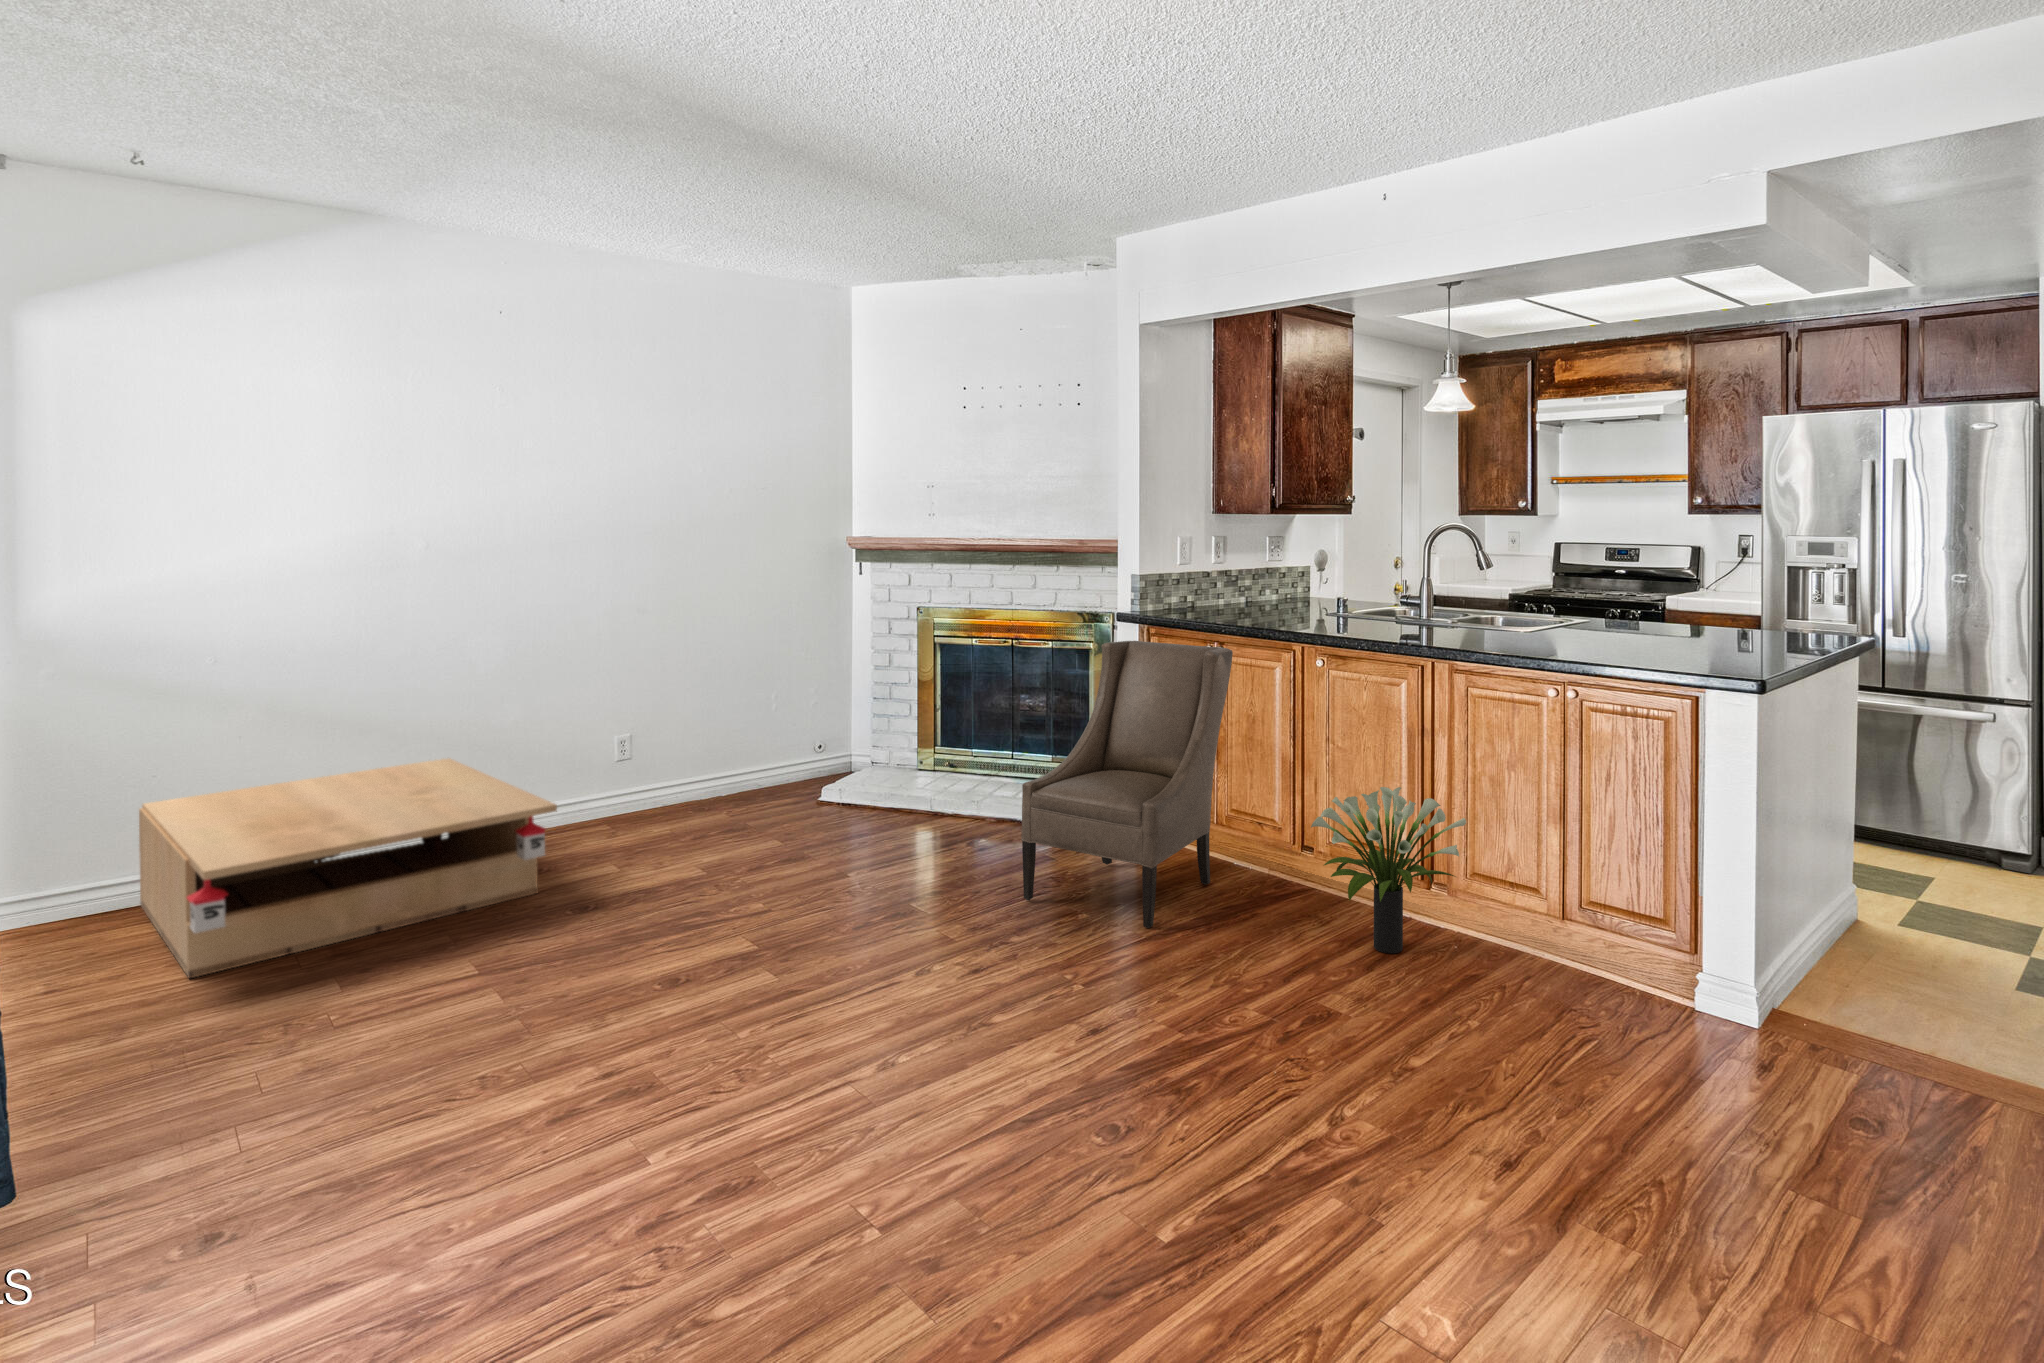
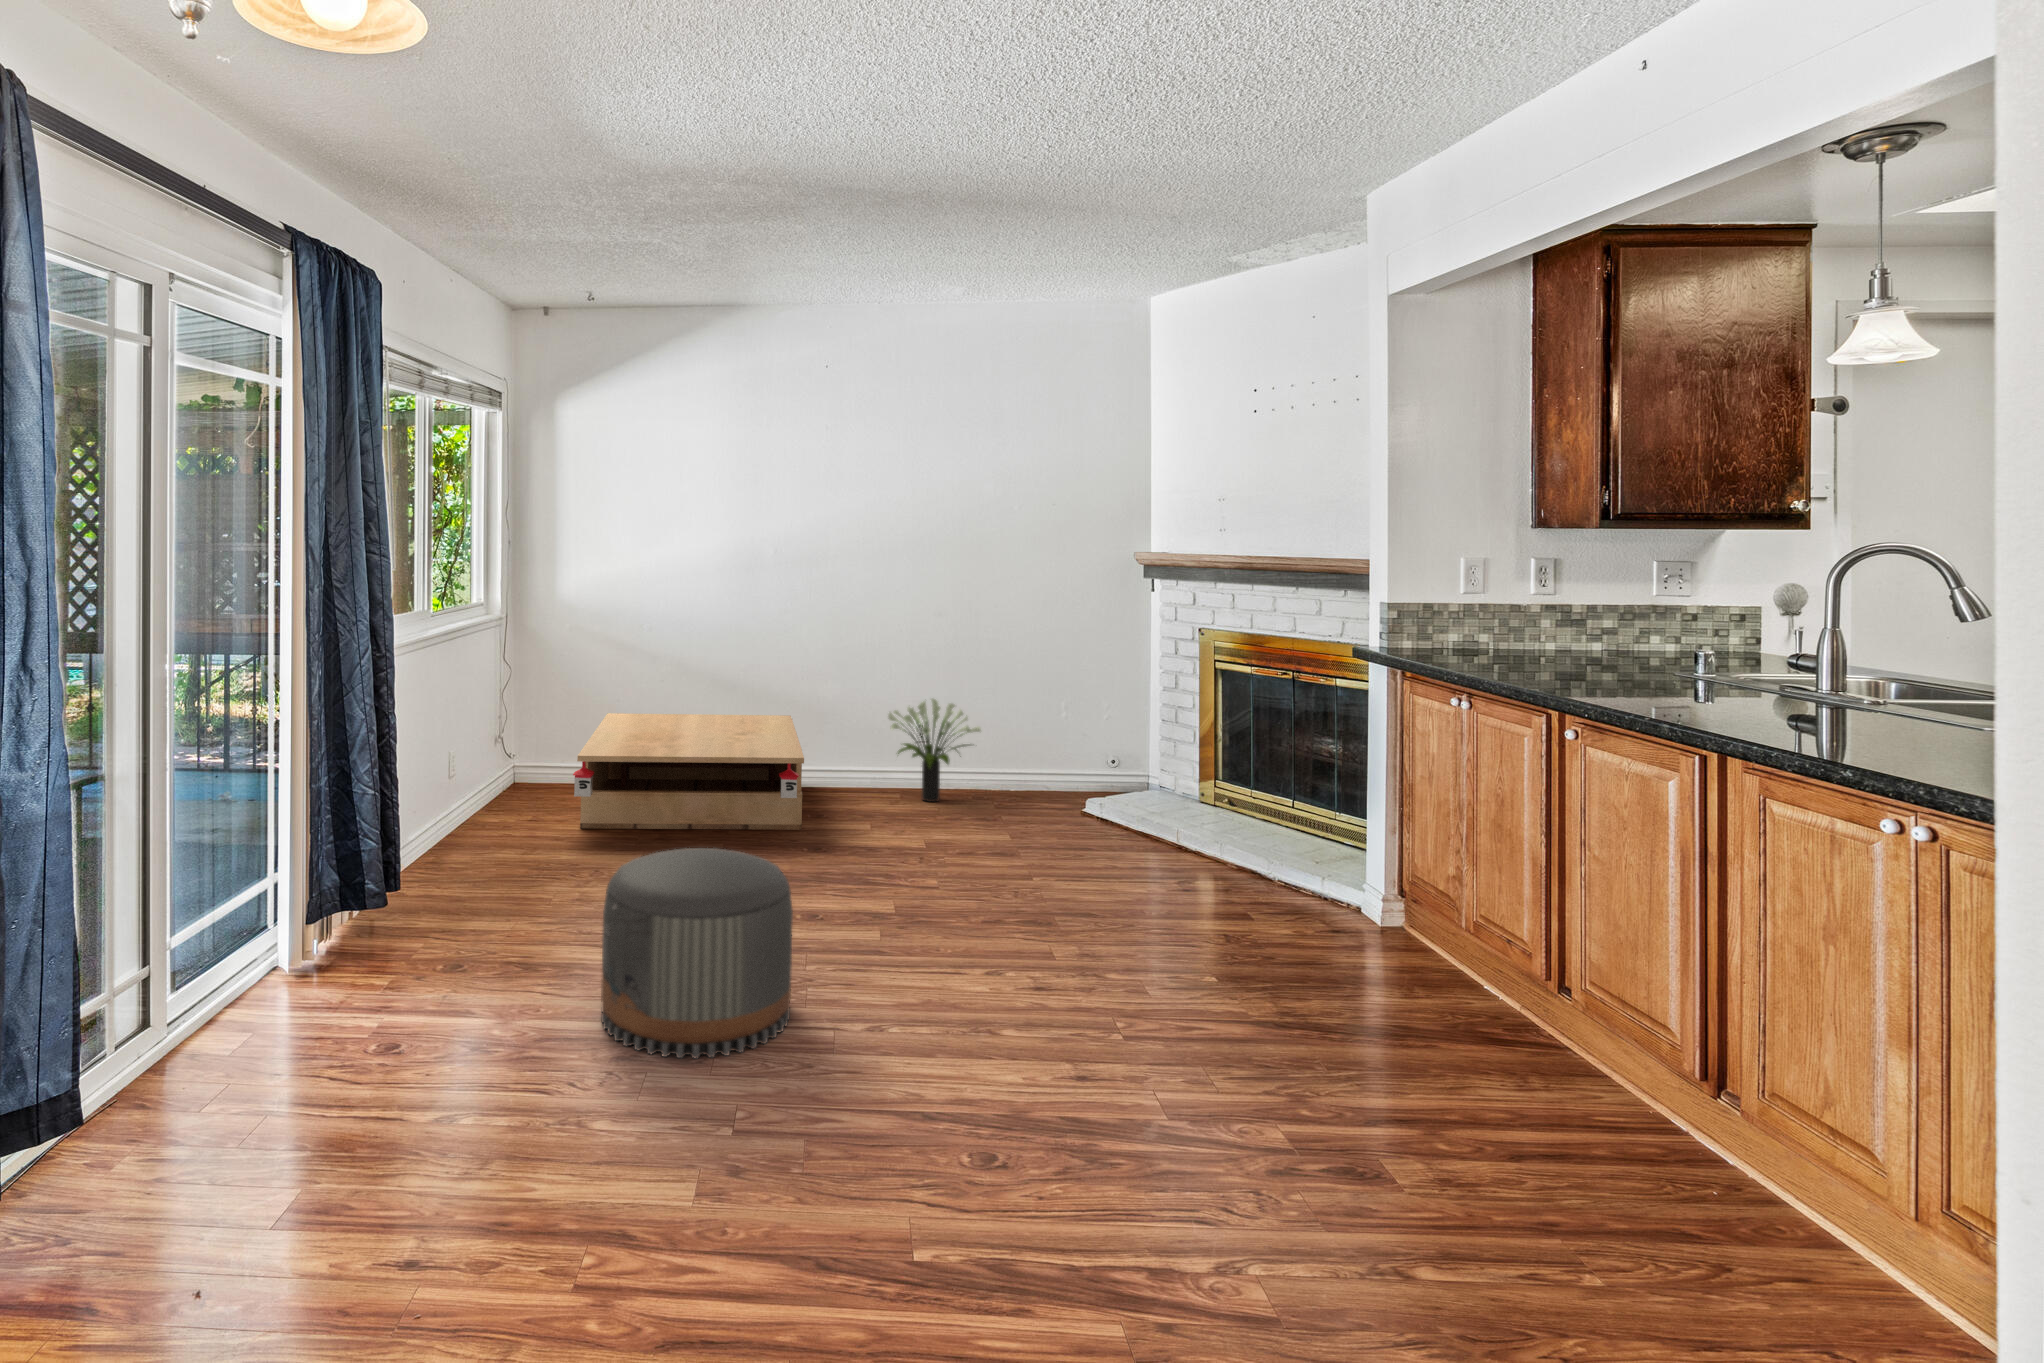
armchair: present [1021,641,1233,928] -> none [1165,677,1467,1010]
potted plant: present [1311,787,1466,953] -> present [888,699,981,802]
pouf: none [551,925,802,1207] -> present [601,848,793,1058]

